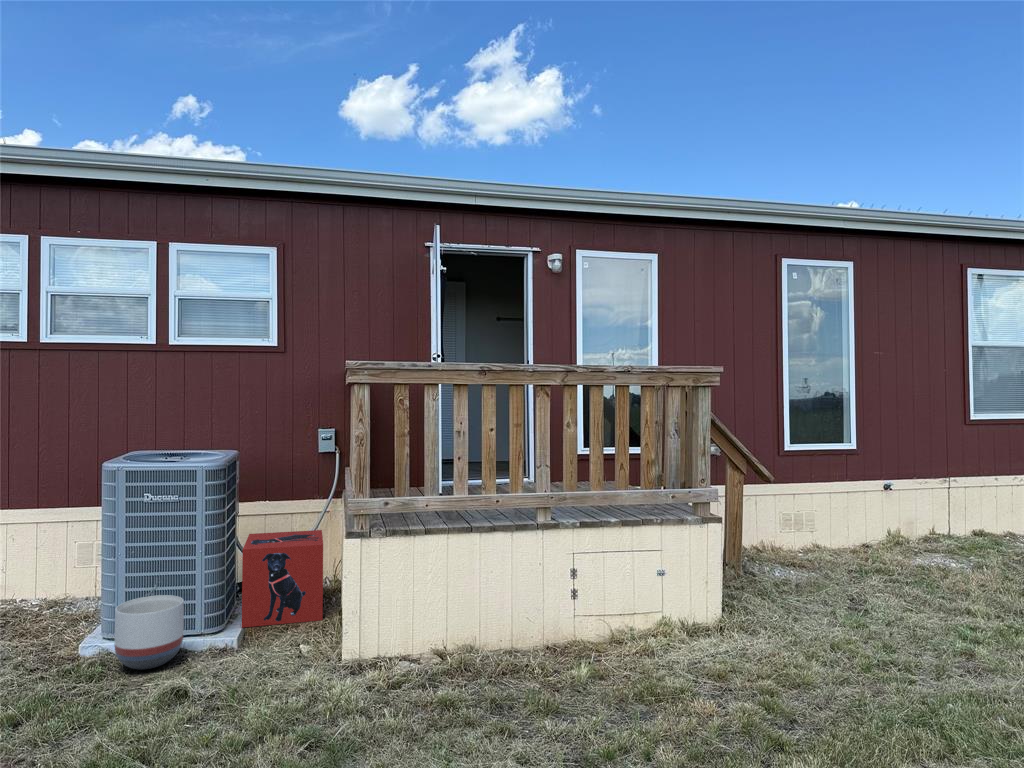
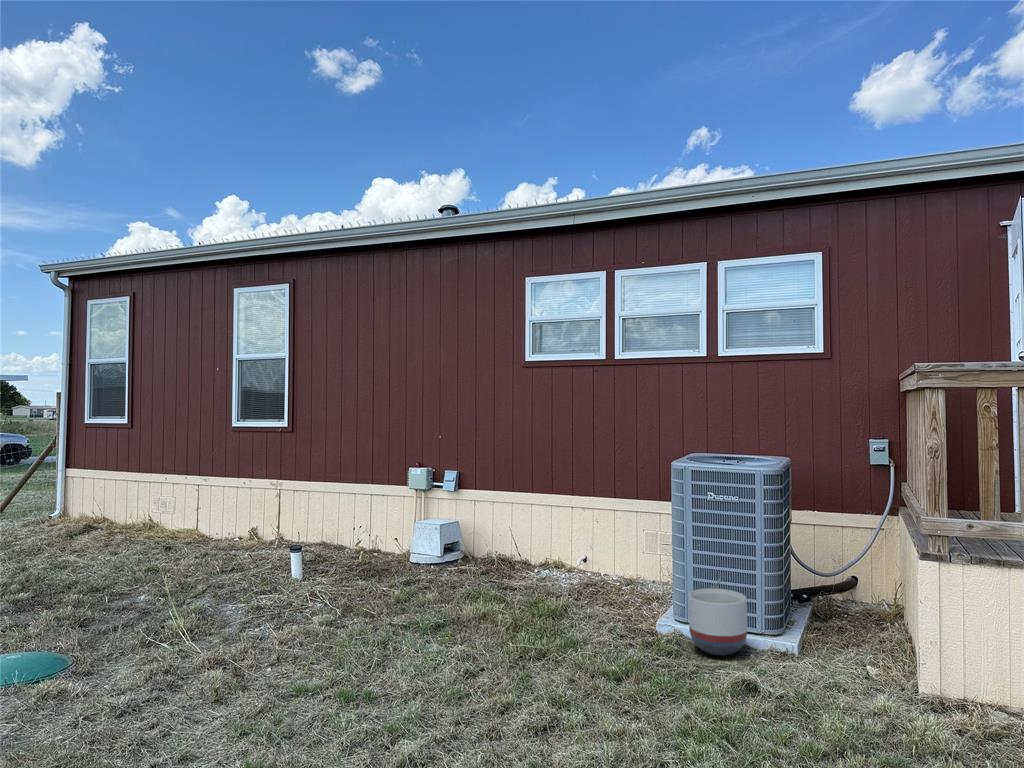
storage box: present [242,530,323,628] -> none [797,542,888,647]

